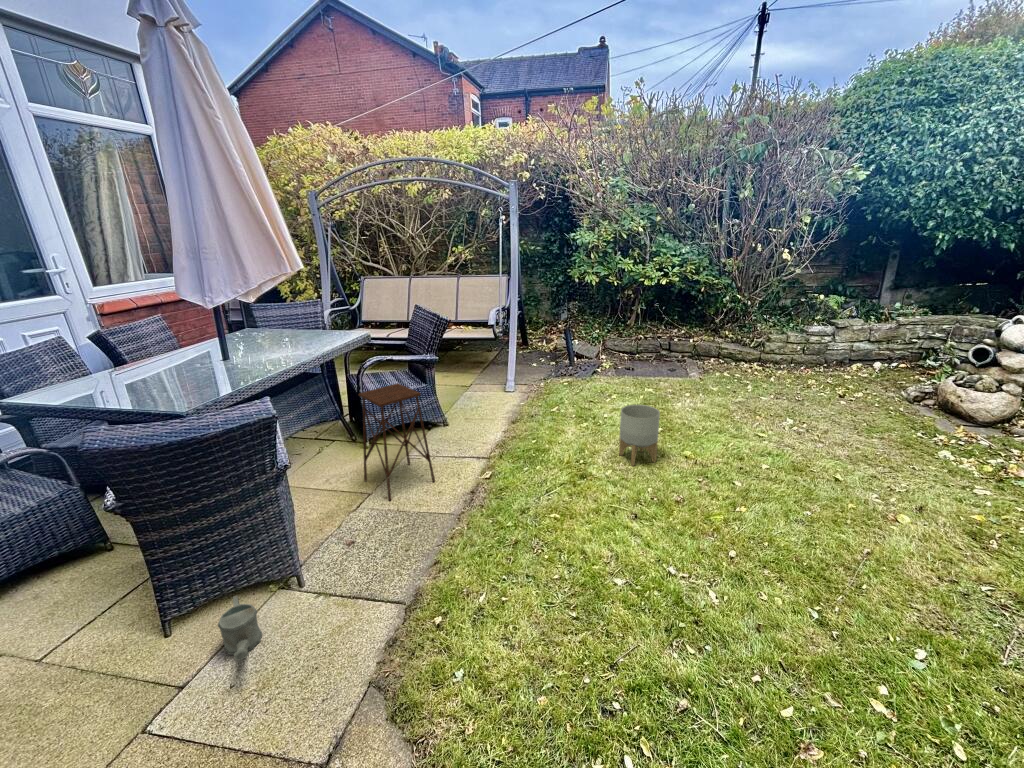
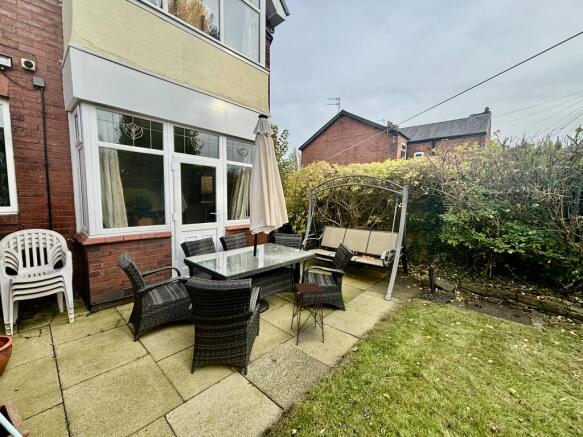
planter: present [619,405,660,466] -> none [450,335,486,386]
watering can: present [218,596,262,661] -> none [188,370,210,407]

